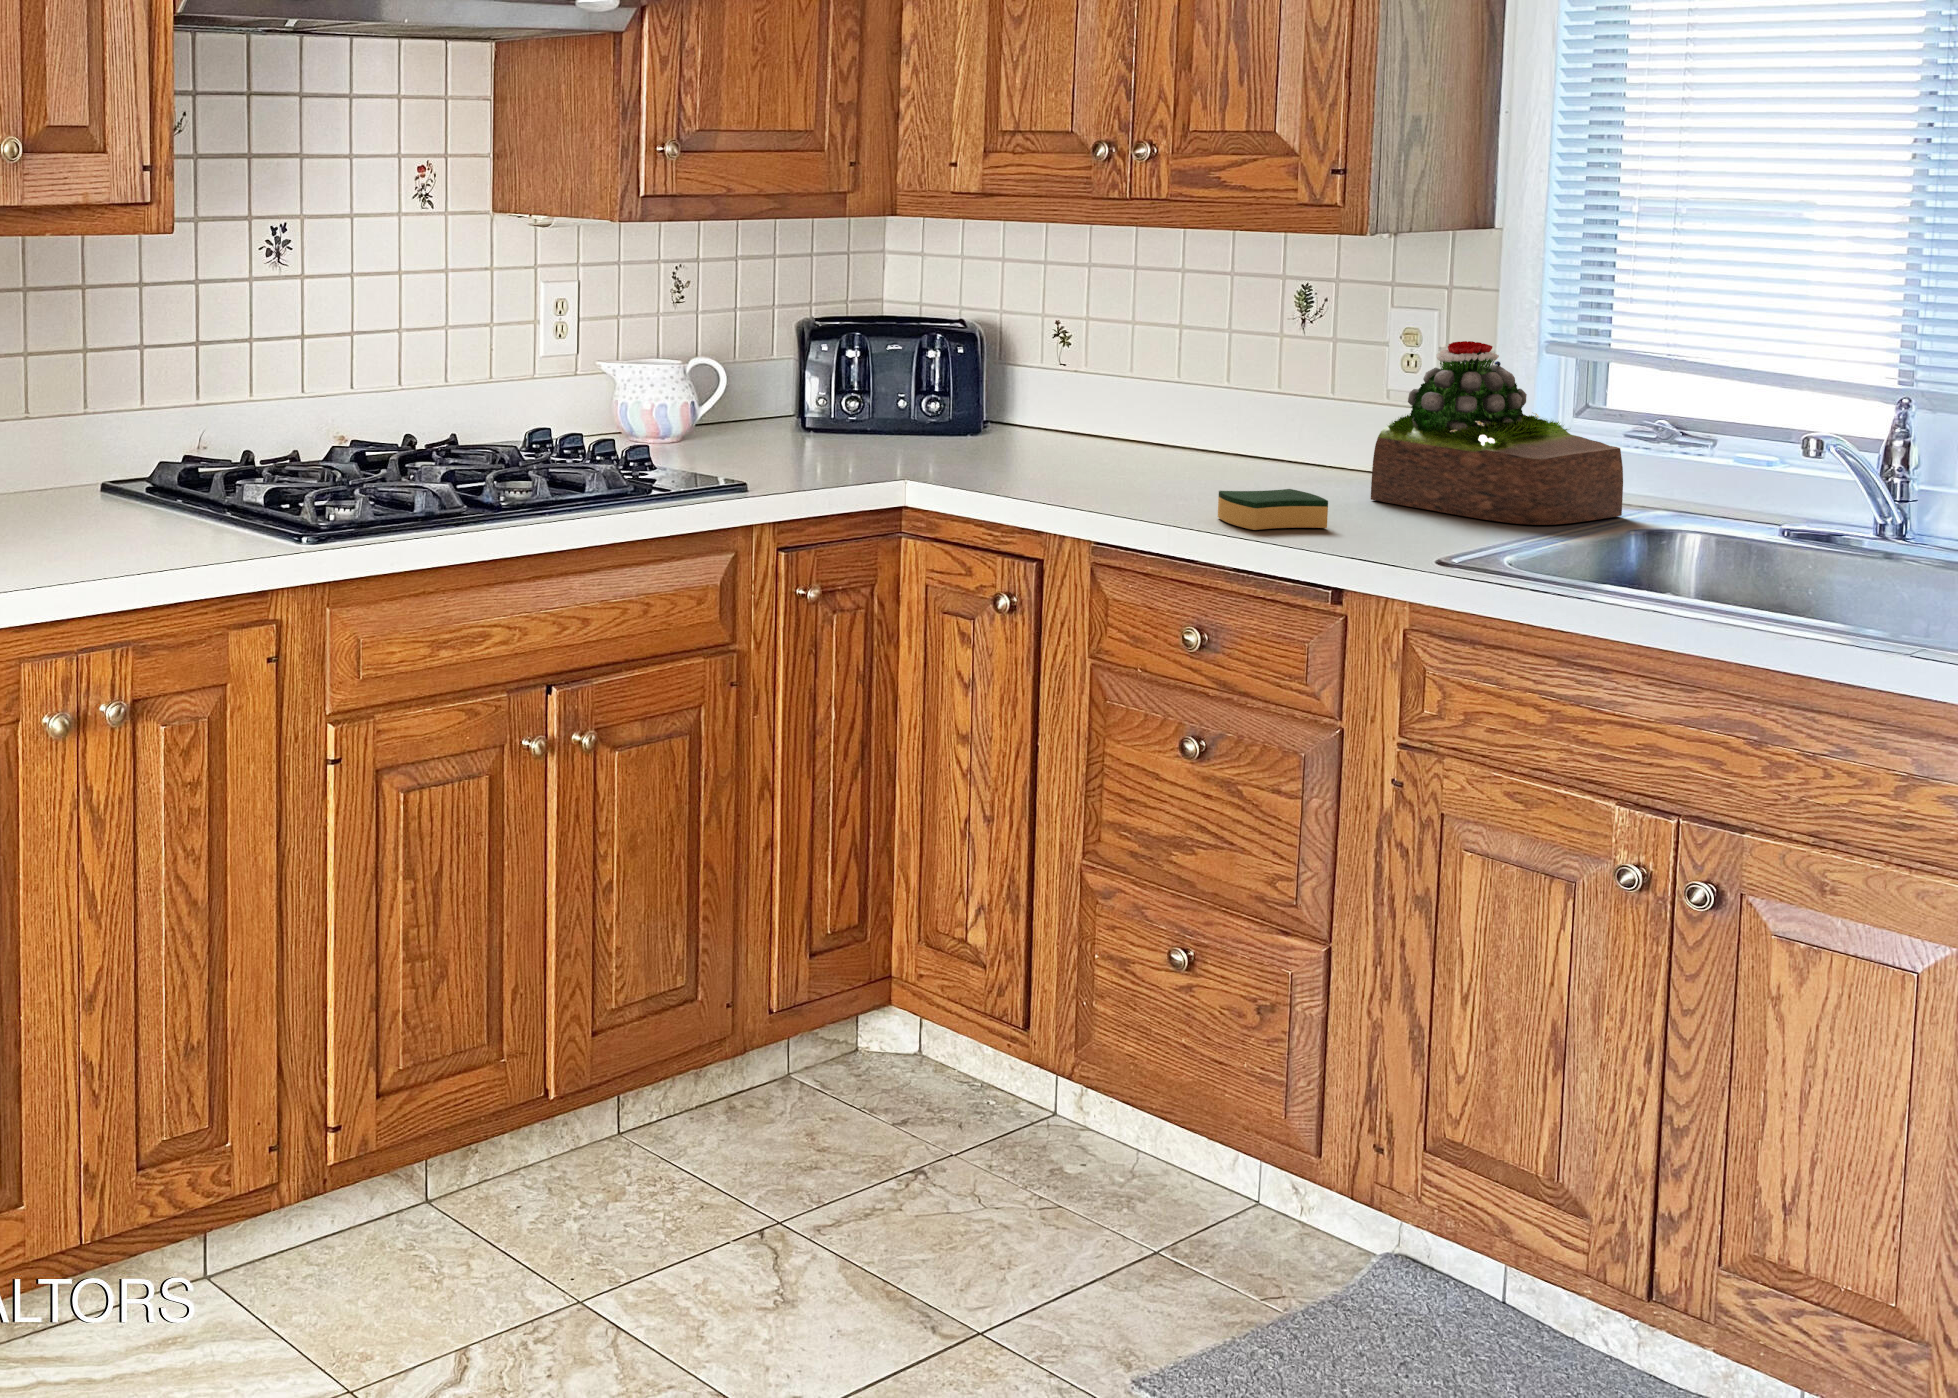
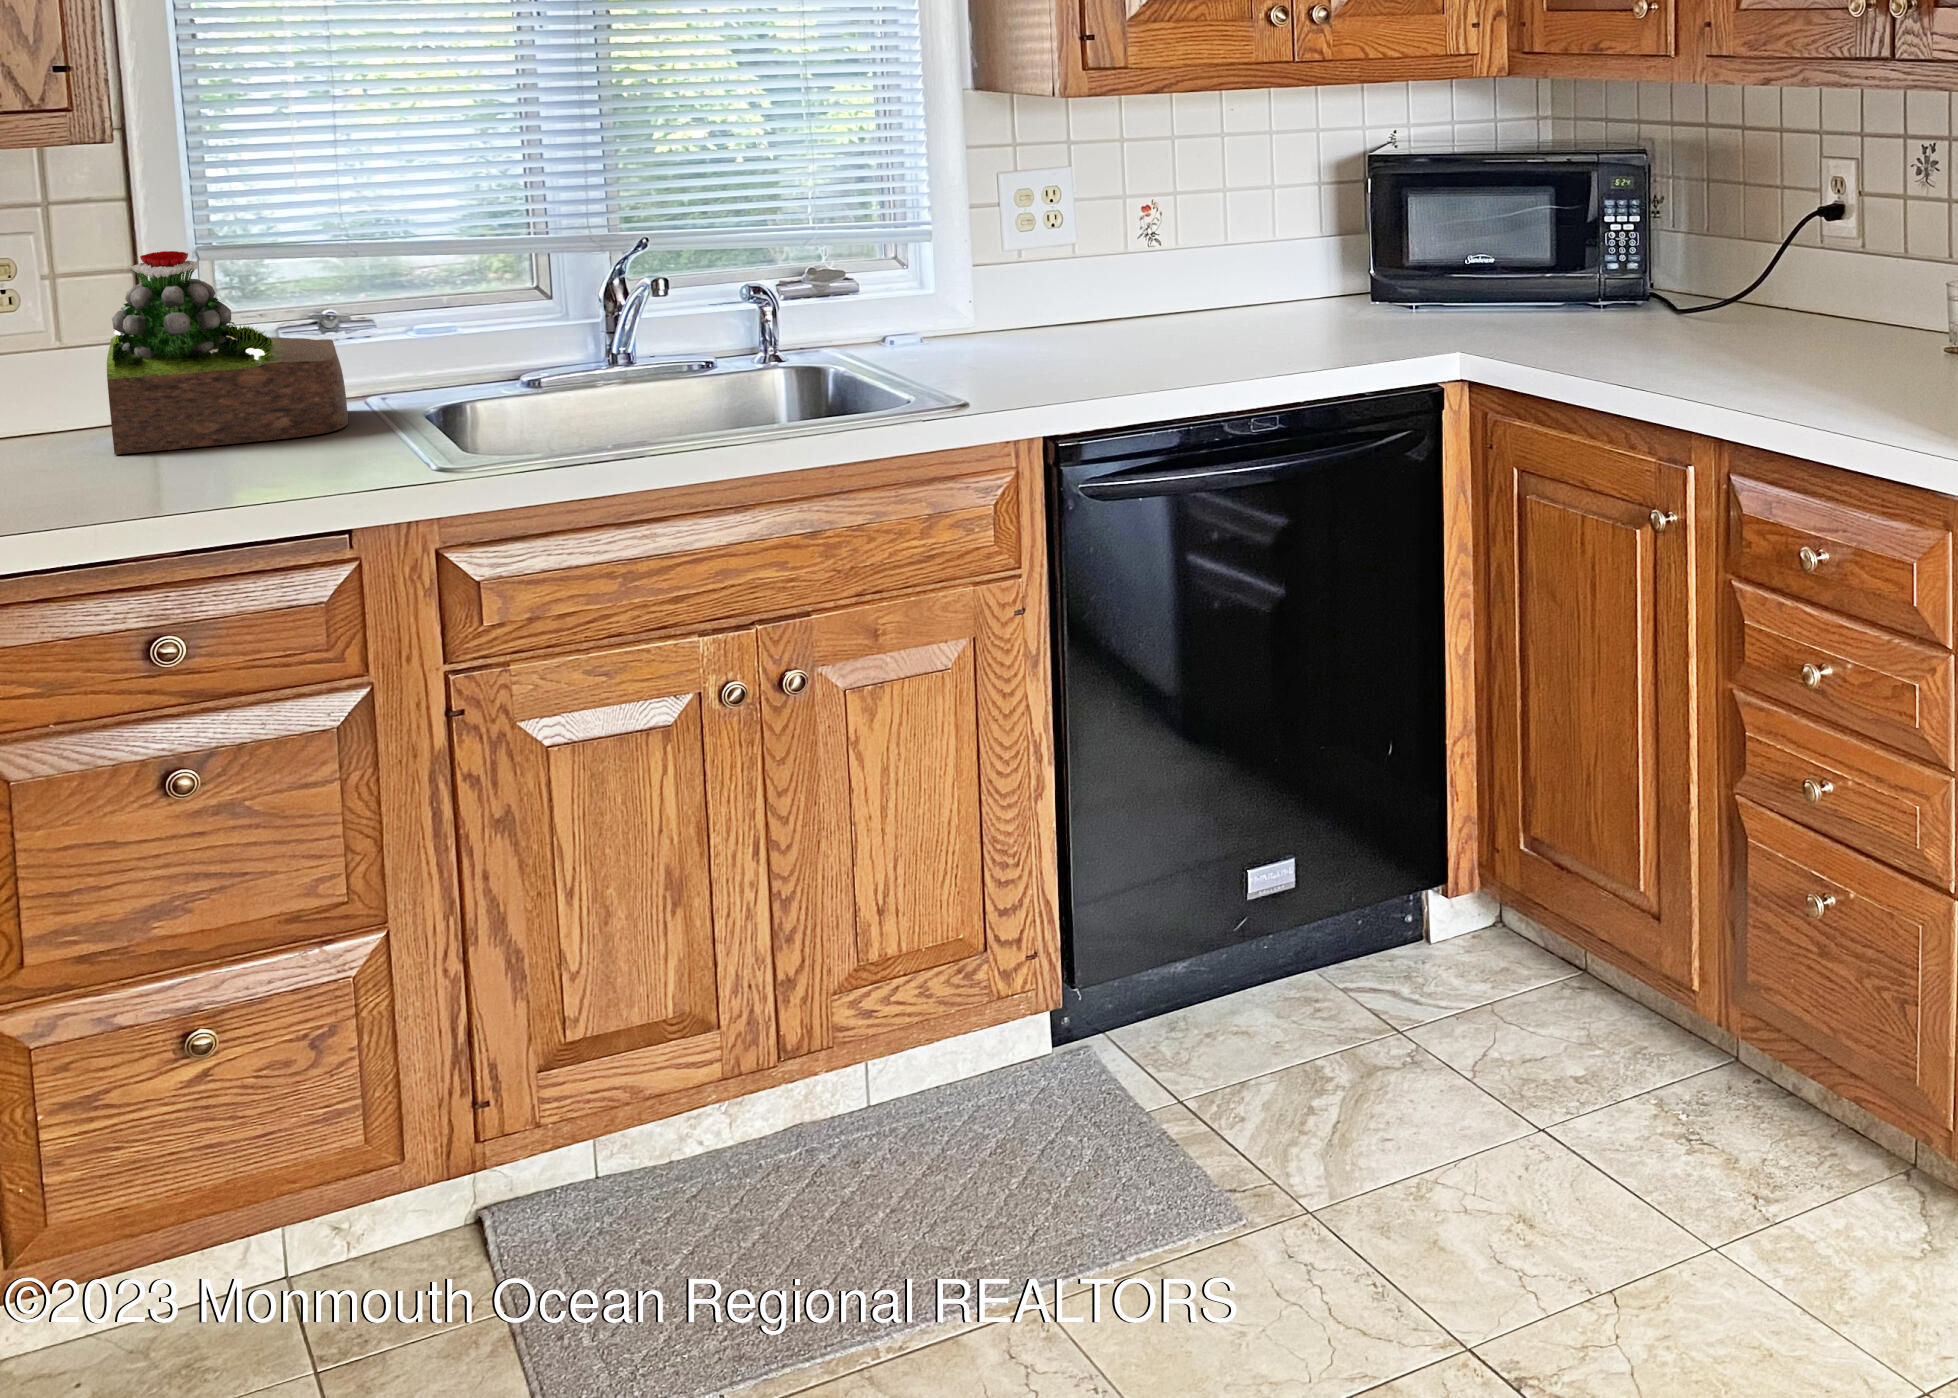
sponge: present [1218,489,1328,530] -> none [91,447,228,503]

